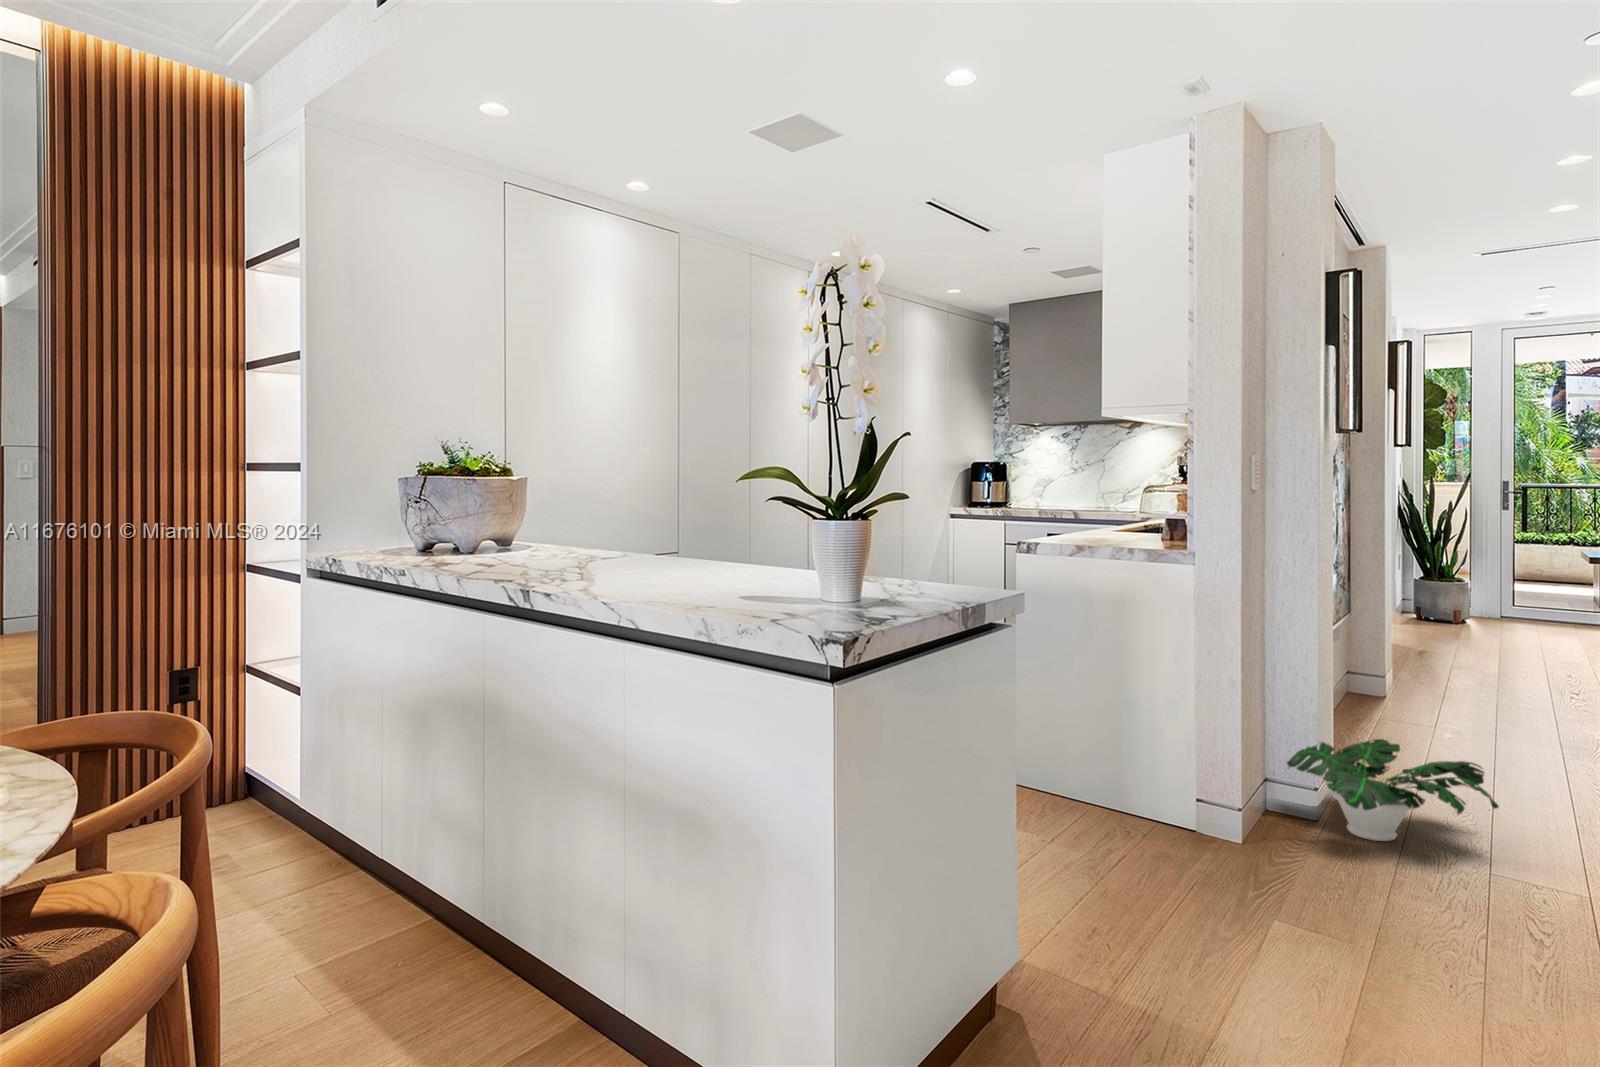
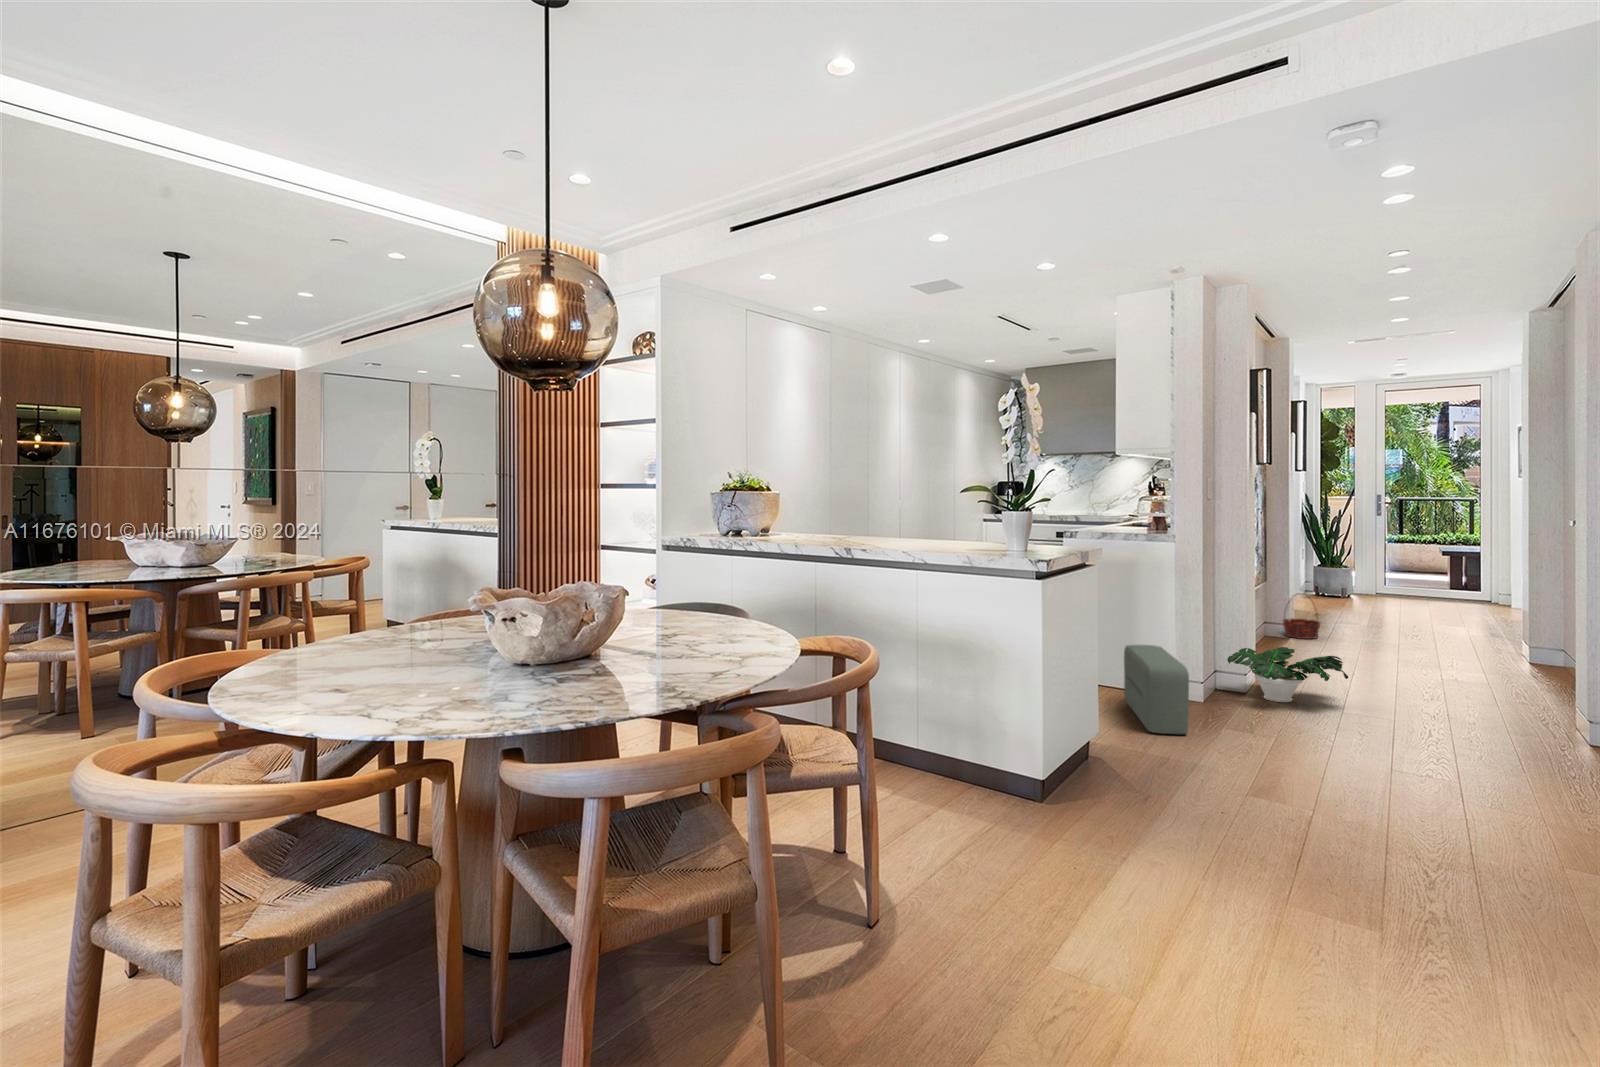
basket: none [1373,629,1434,700] -> present [1283,593,1321,639]
pouf: none [1107,741,1208,930] -> present [1124,645,1189,734]

